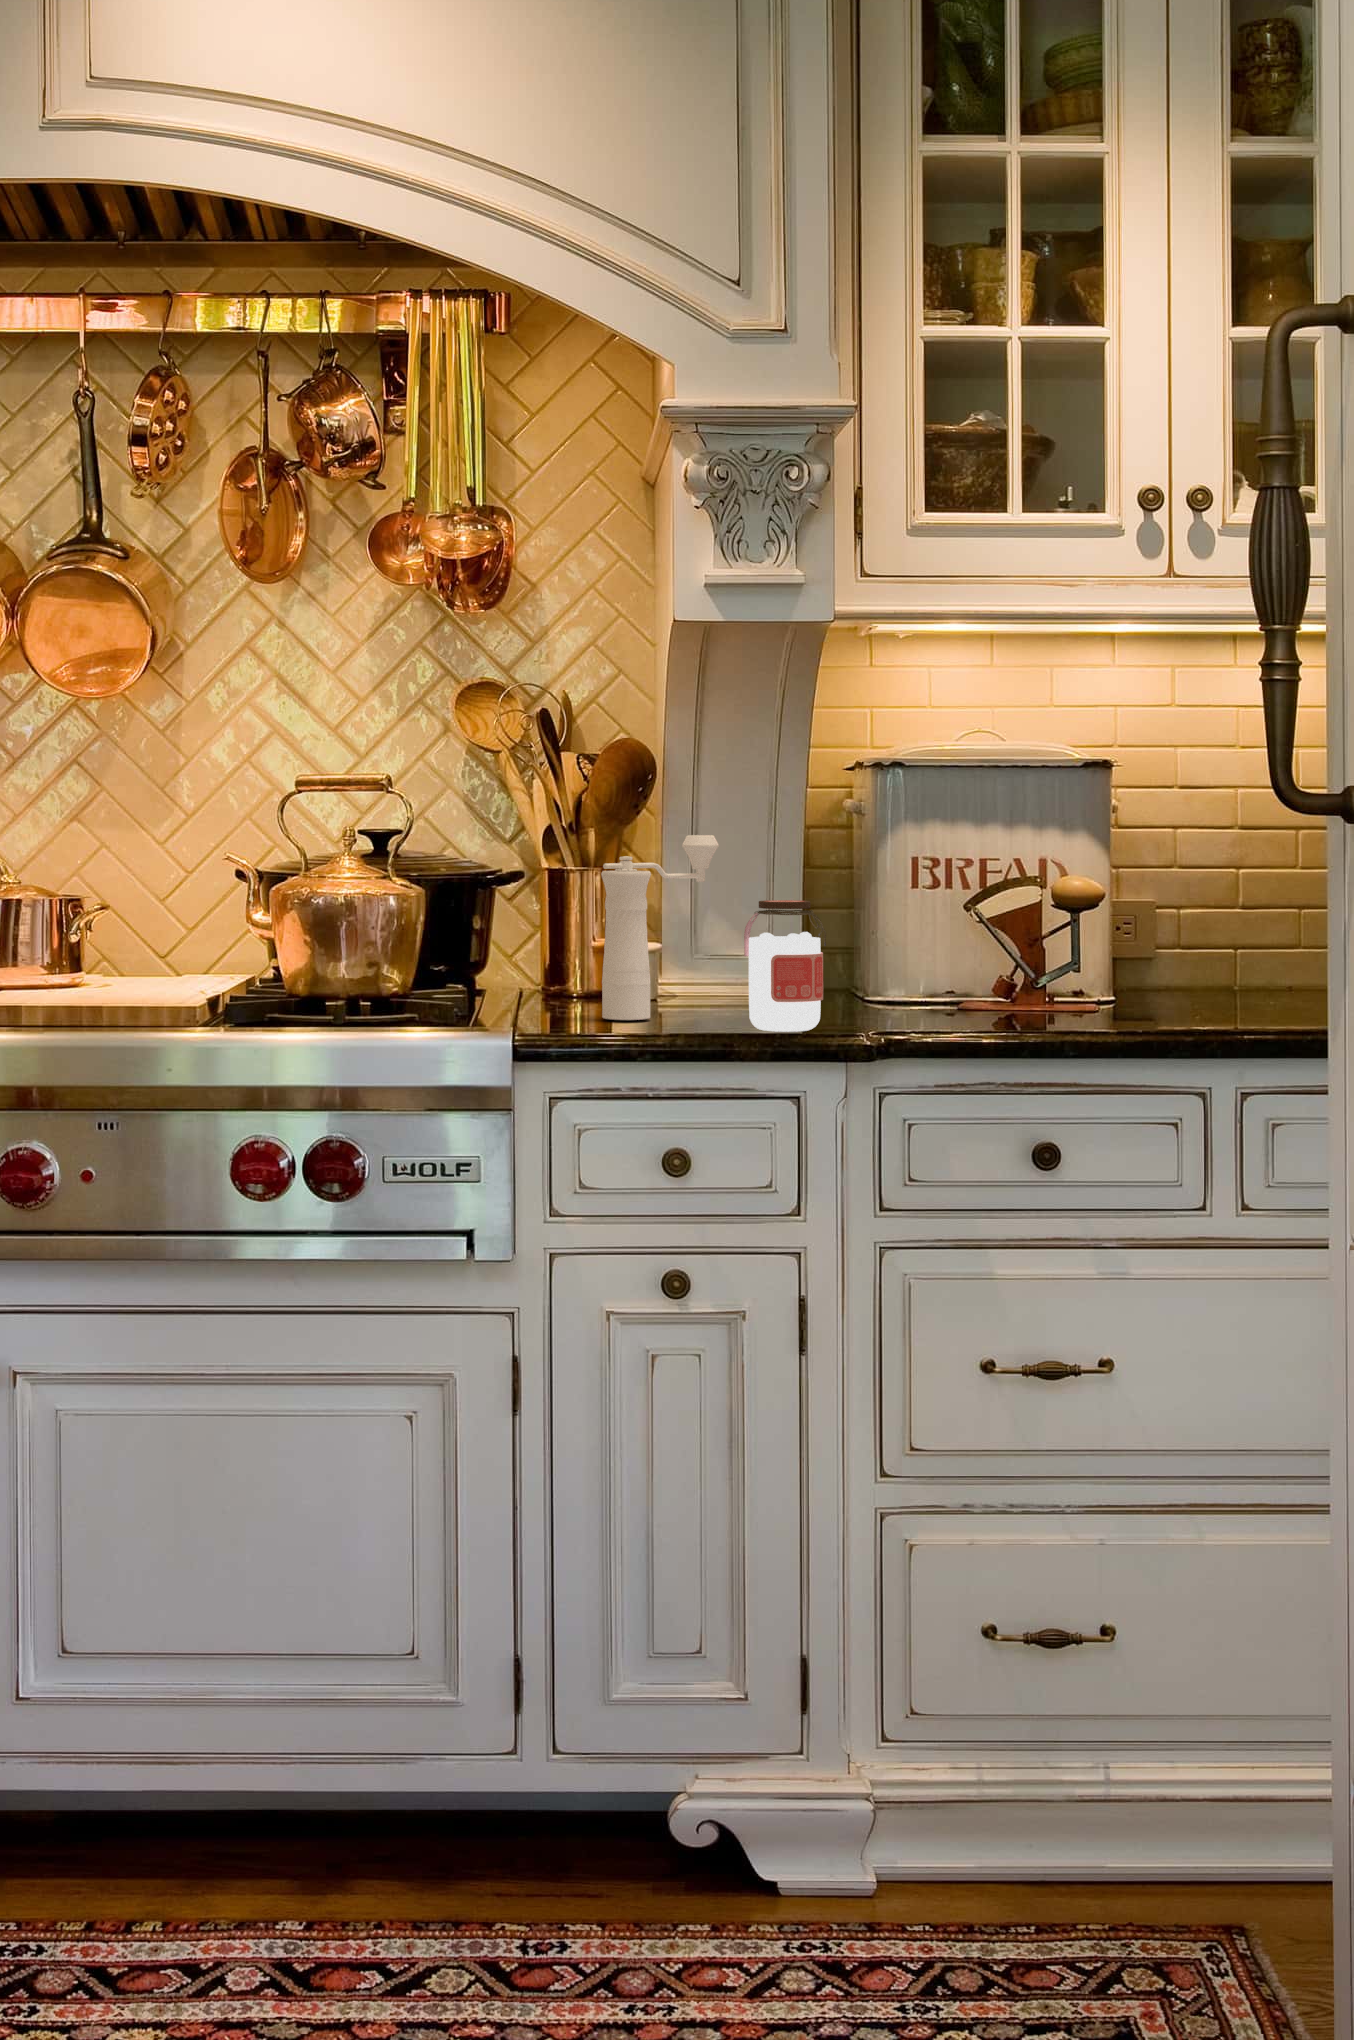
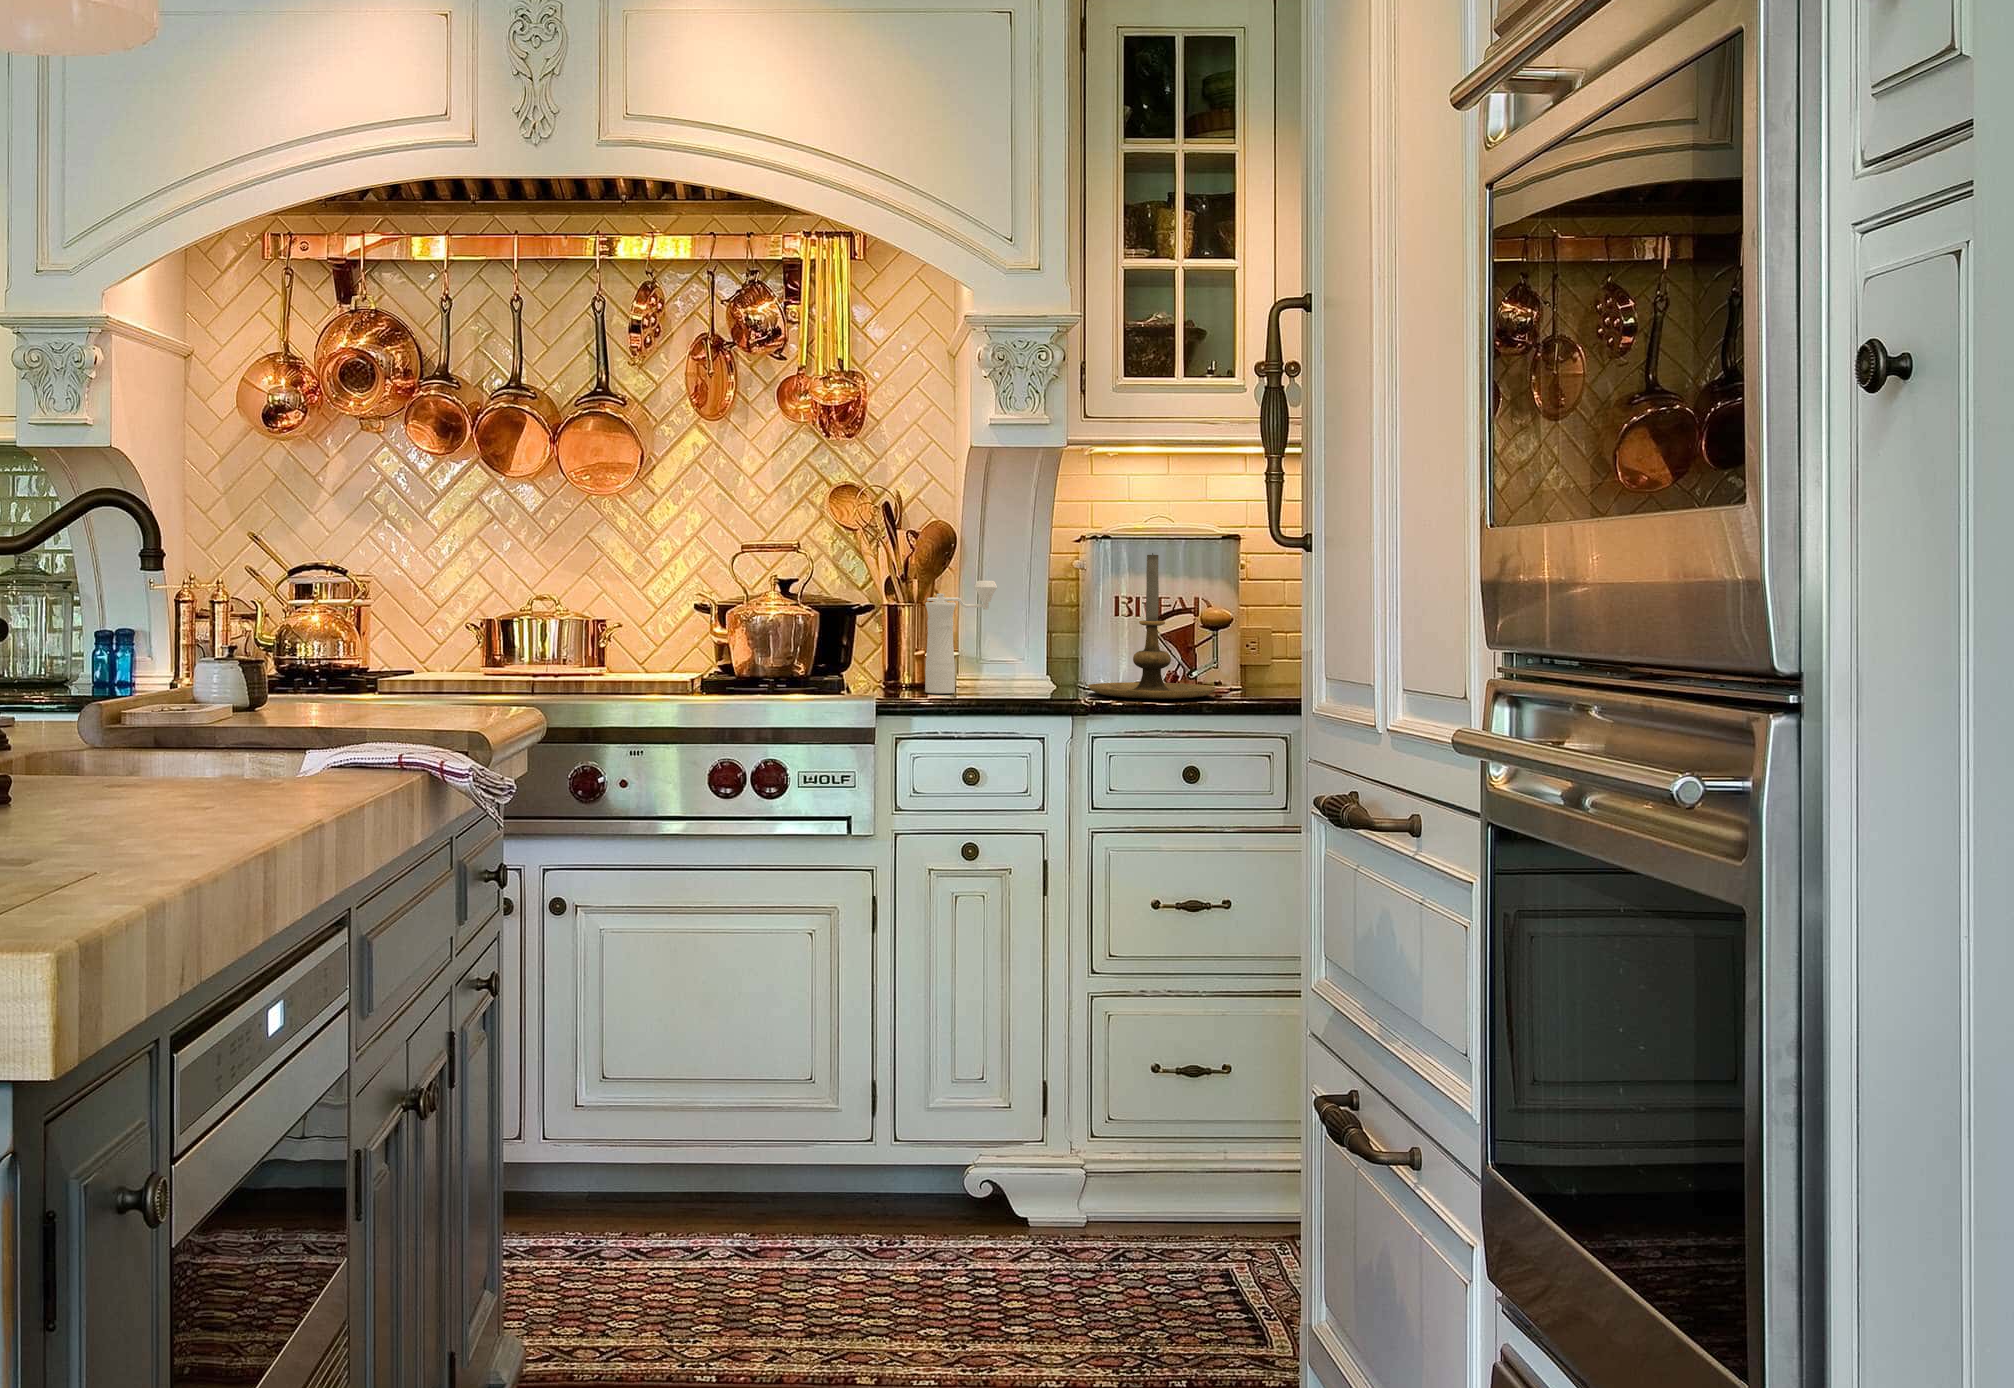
candle holder: none [866,788,1076,1026] -> present [1088,553,1216,699]
jar: present [744,900,826,1032] -> none [1014,621,1064,701]

